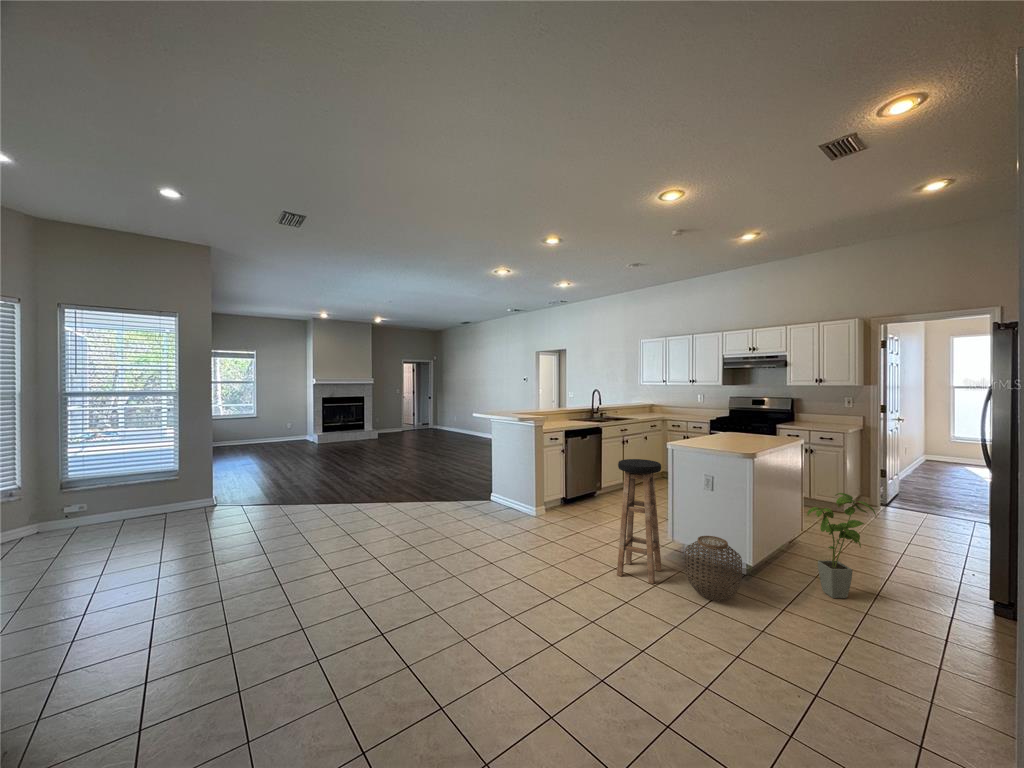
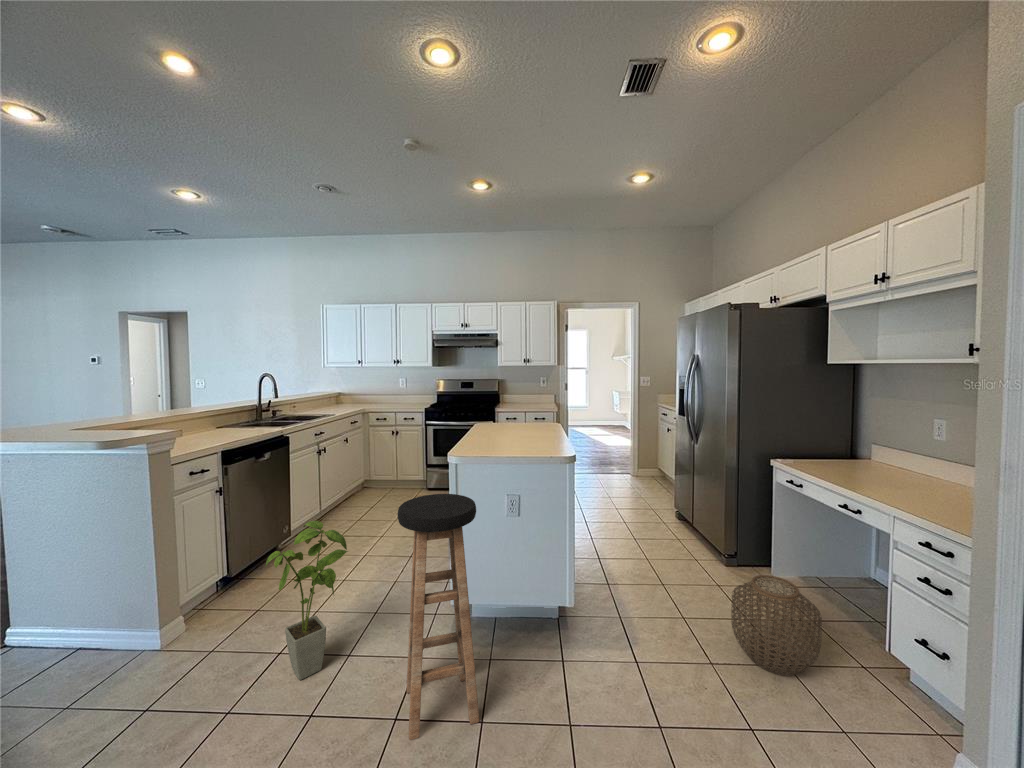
house plant: present [807,493,876,598] -> present [266,521,348,680]
woven basket: present [685,536,742,601] -> present [731,575,822,676]

